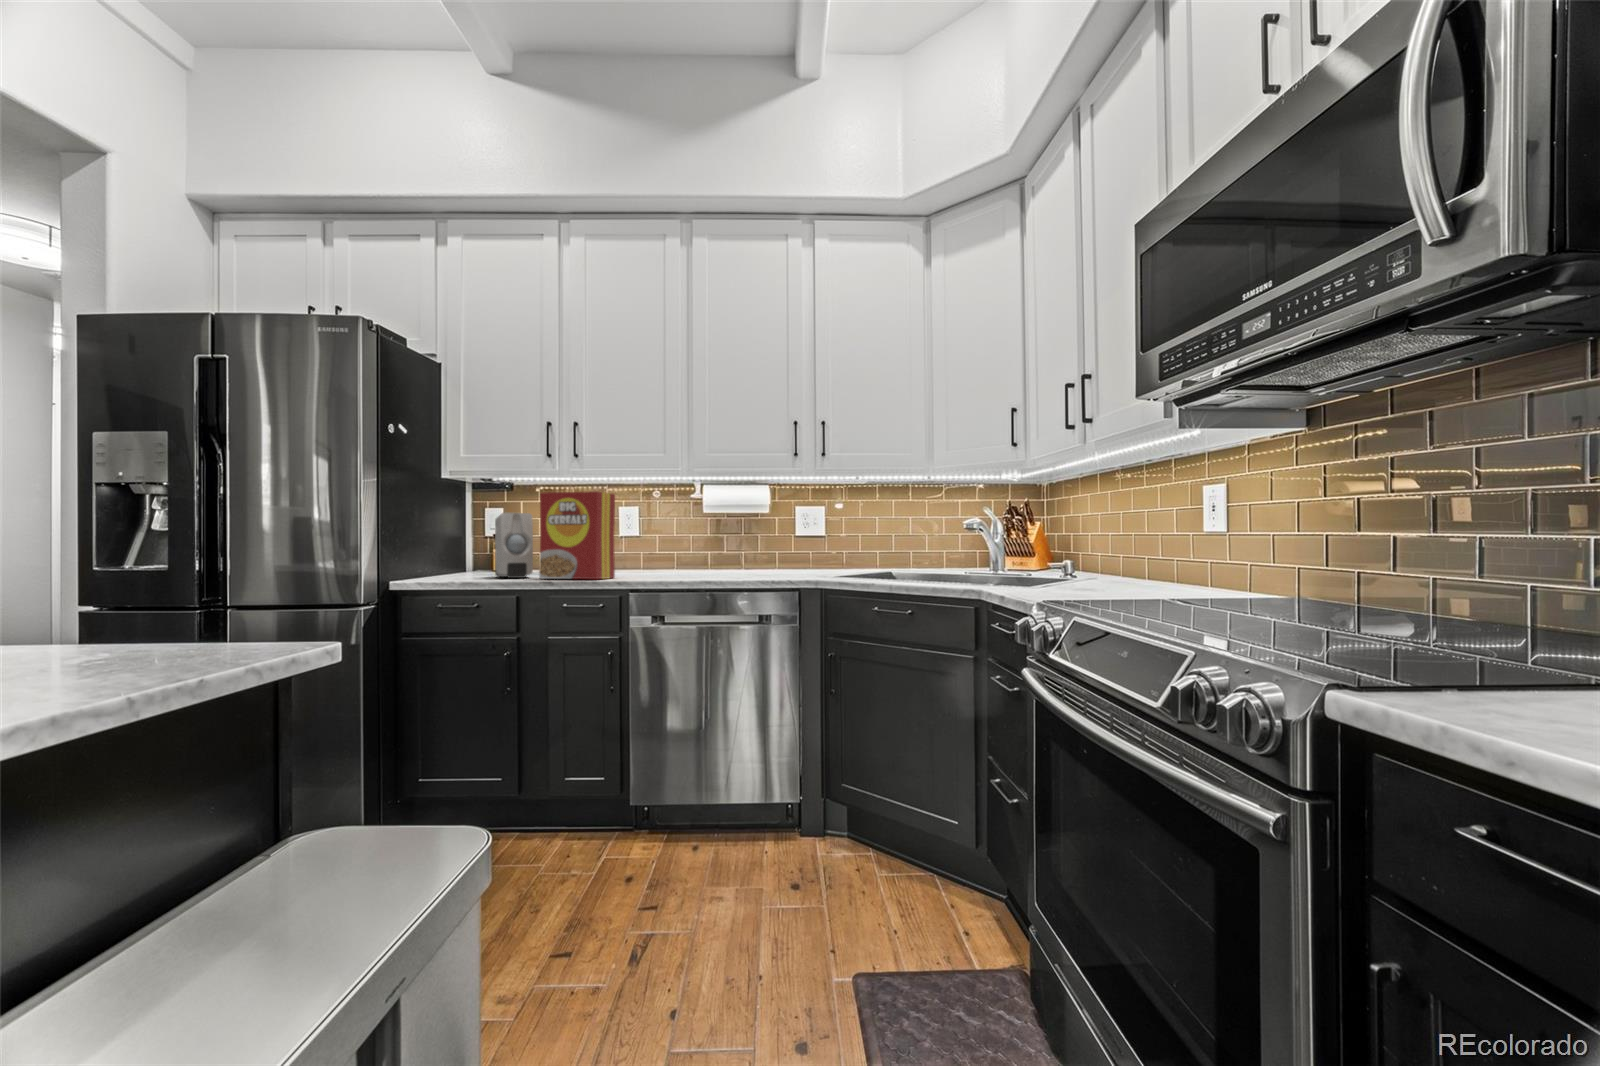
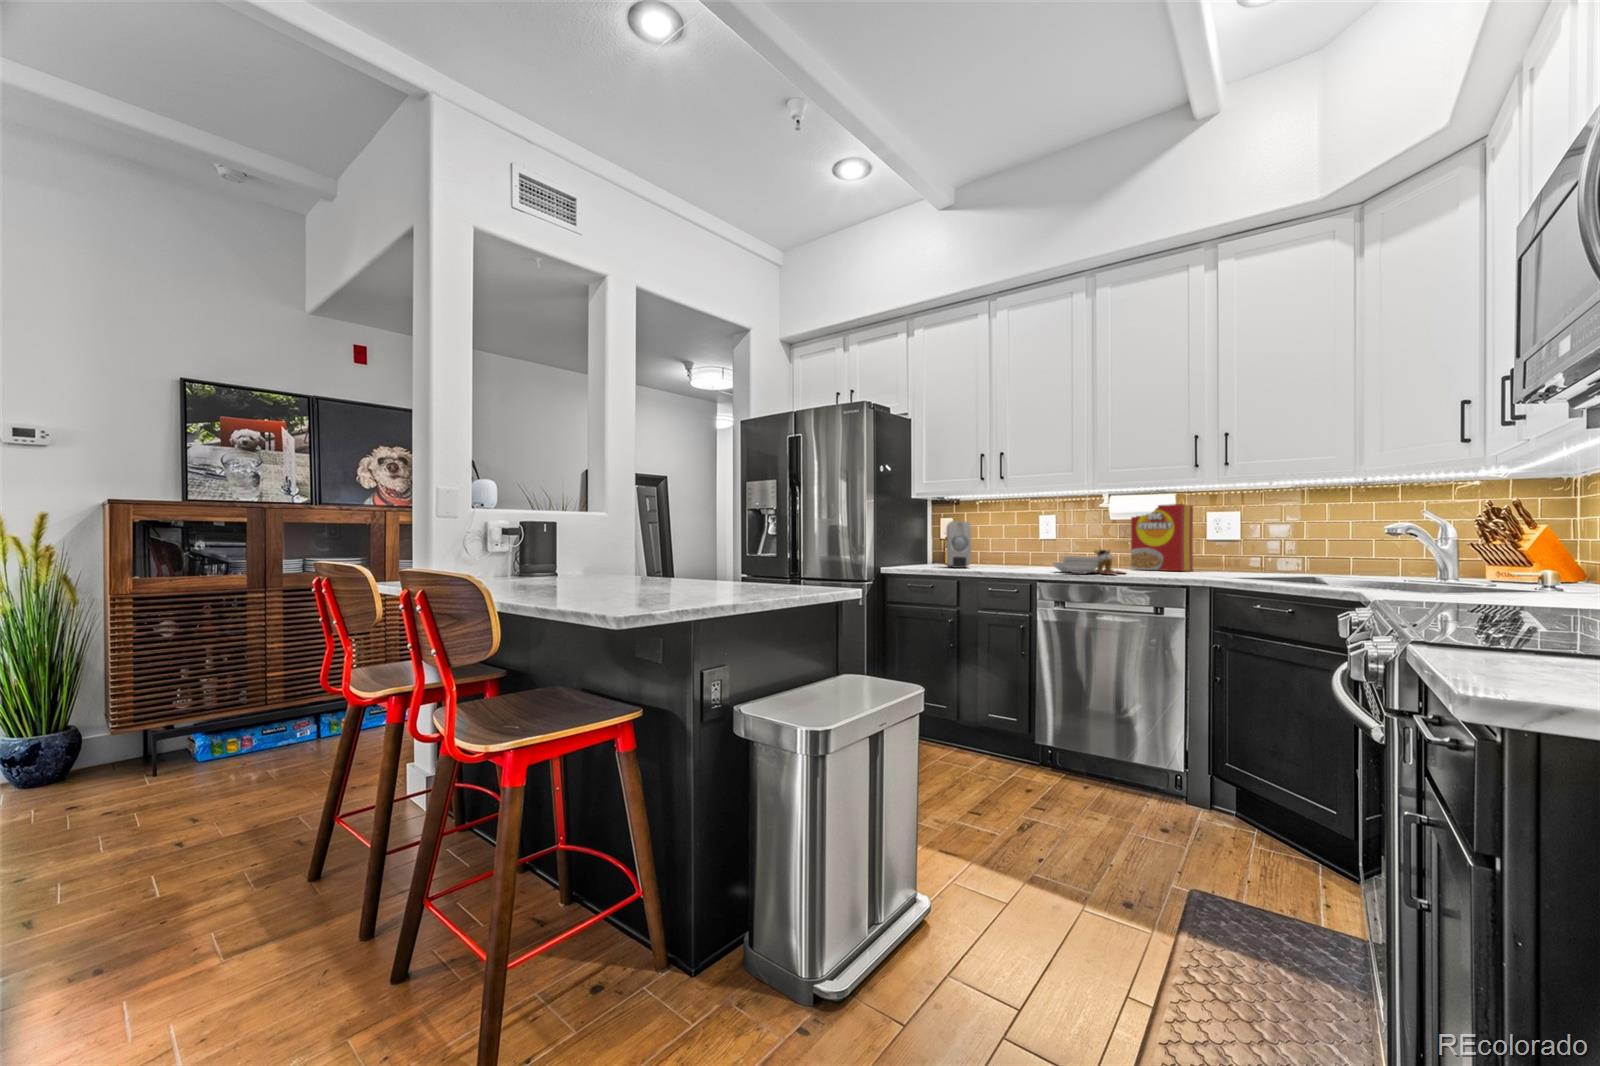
cereal box: present [539,491,615,579] -> present [1131,504,1193,571]
cutting board: none [647,545,736,581] -> present [1053,547,1126,575]

